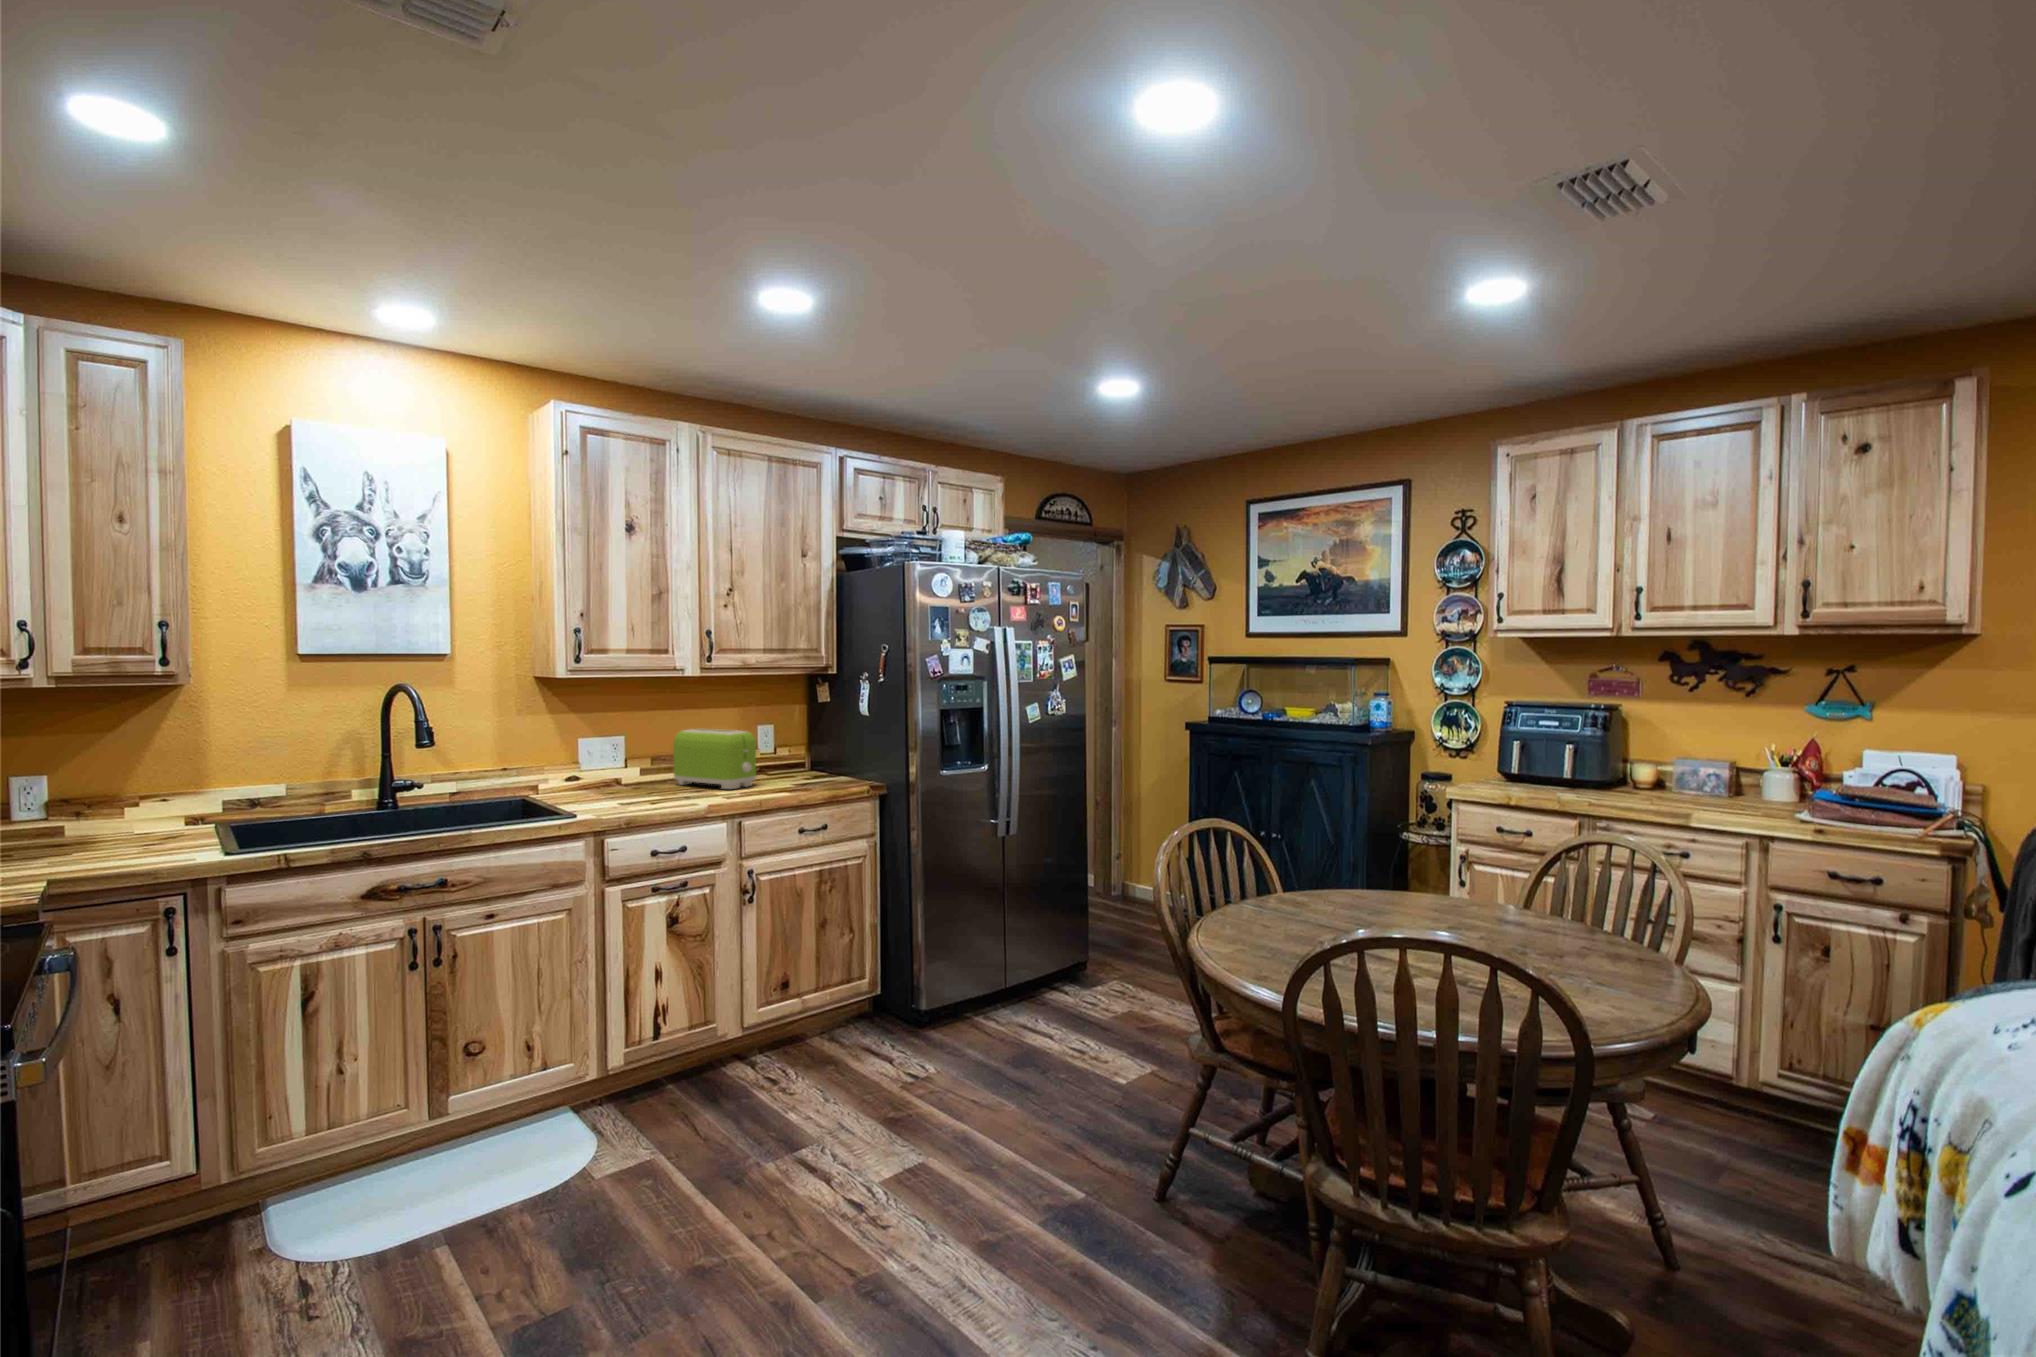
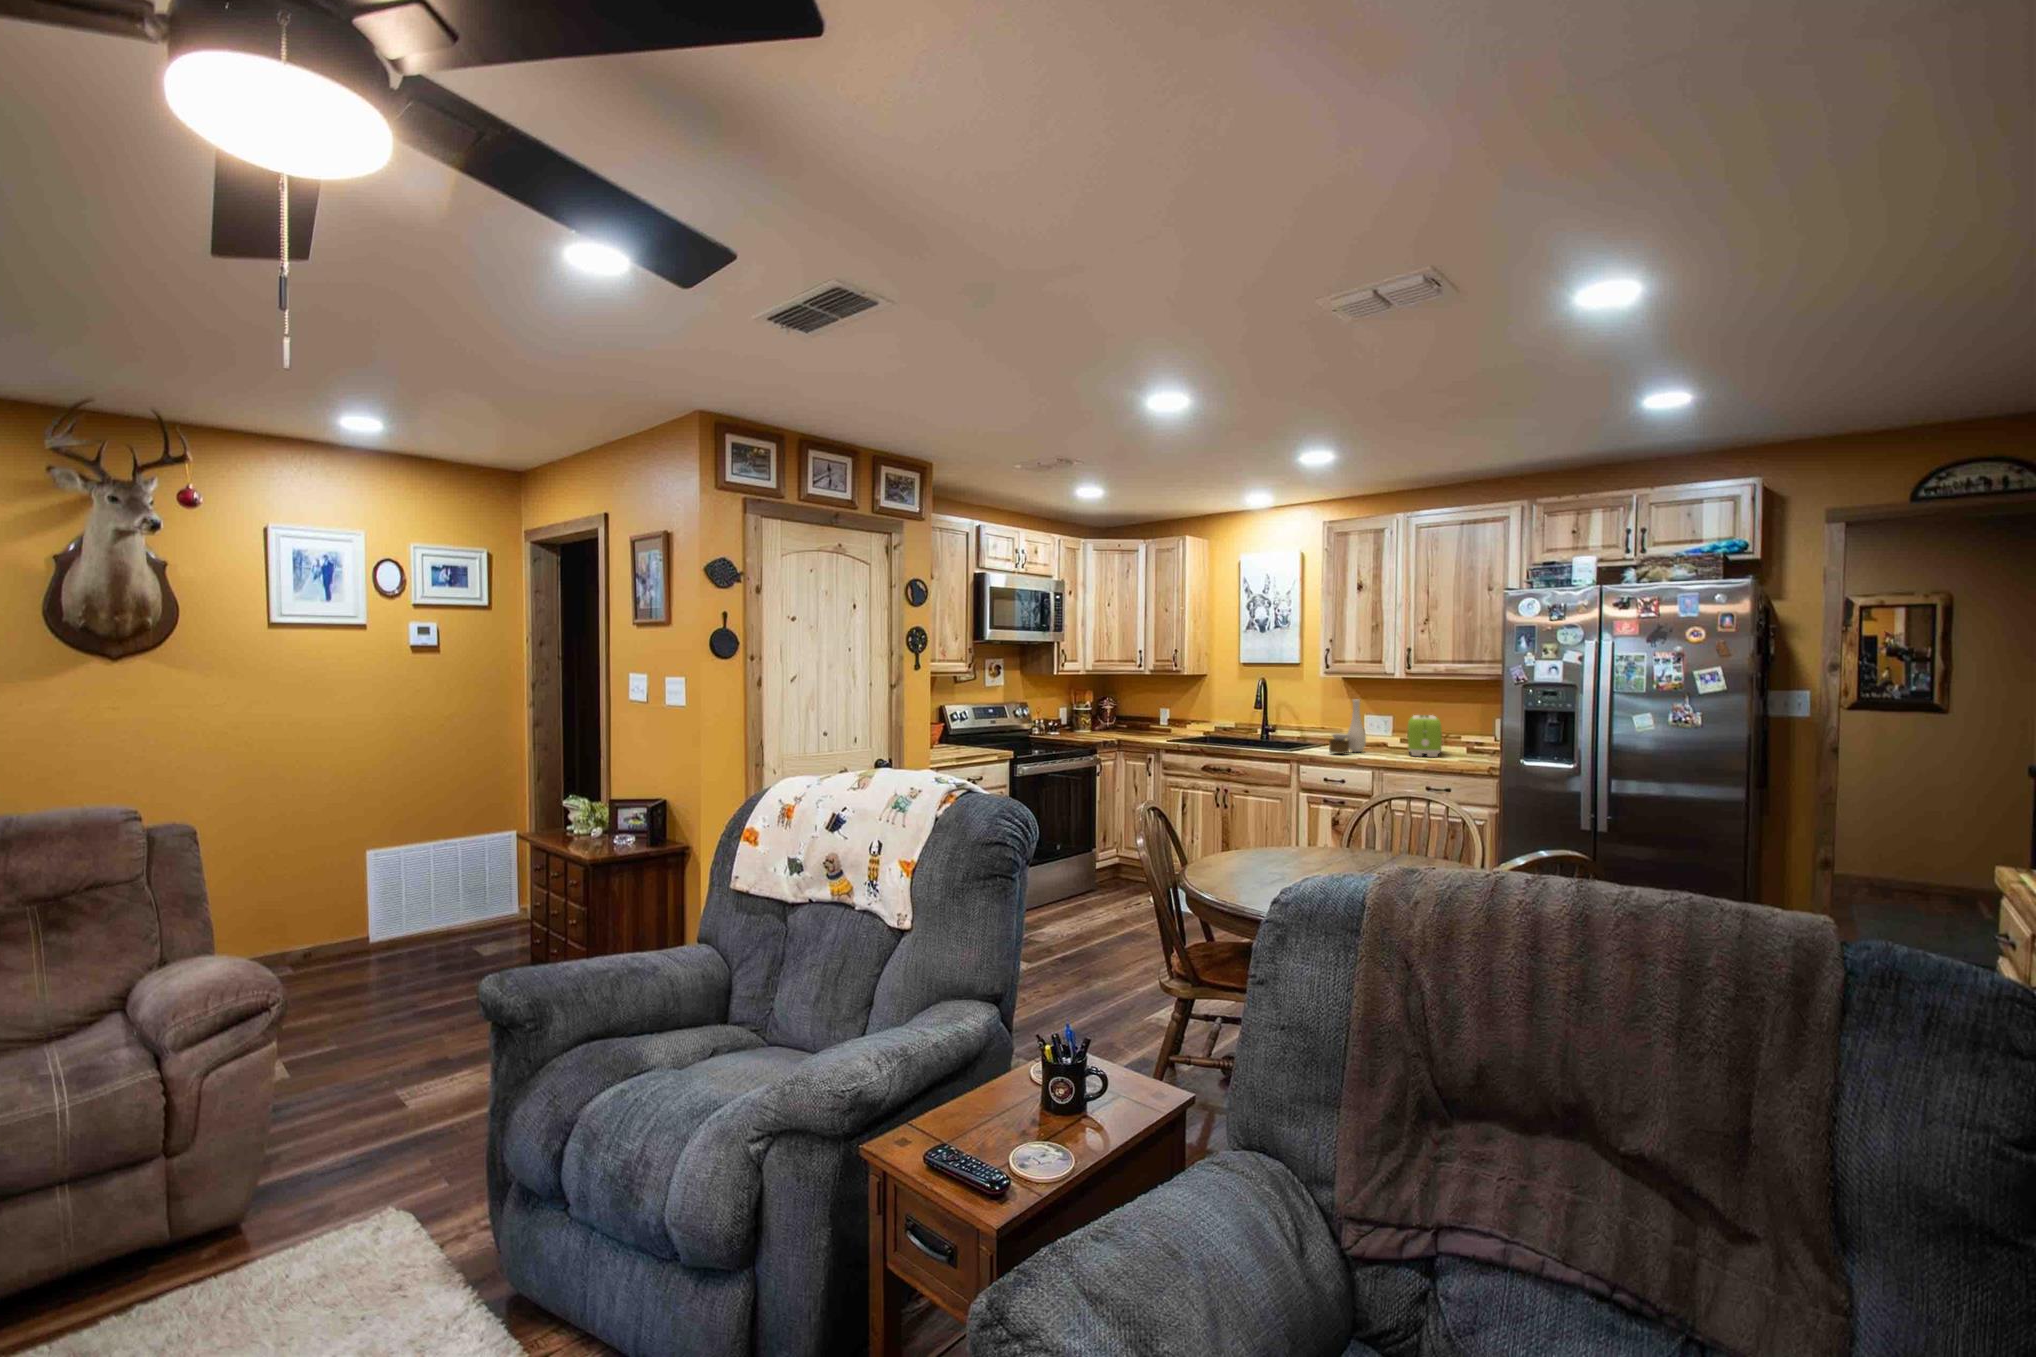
vase: none [621,712,657,806] -> present [1329,699,1366,754]

